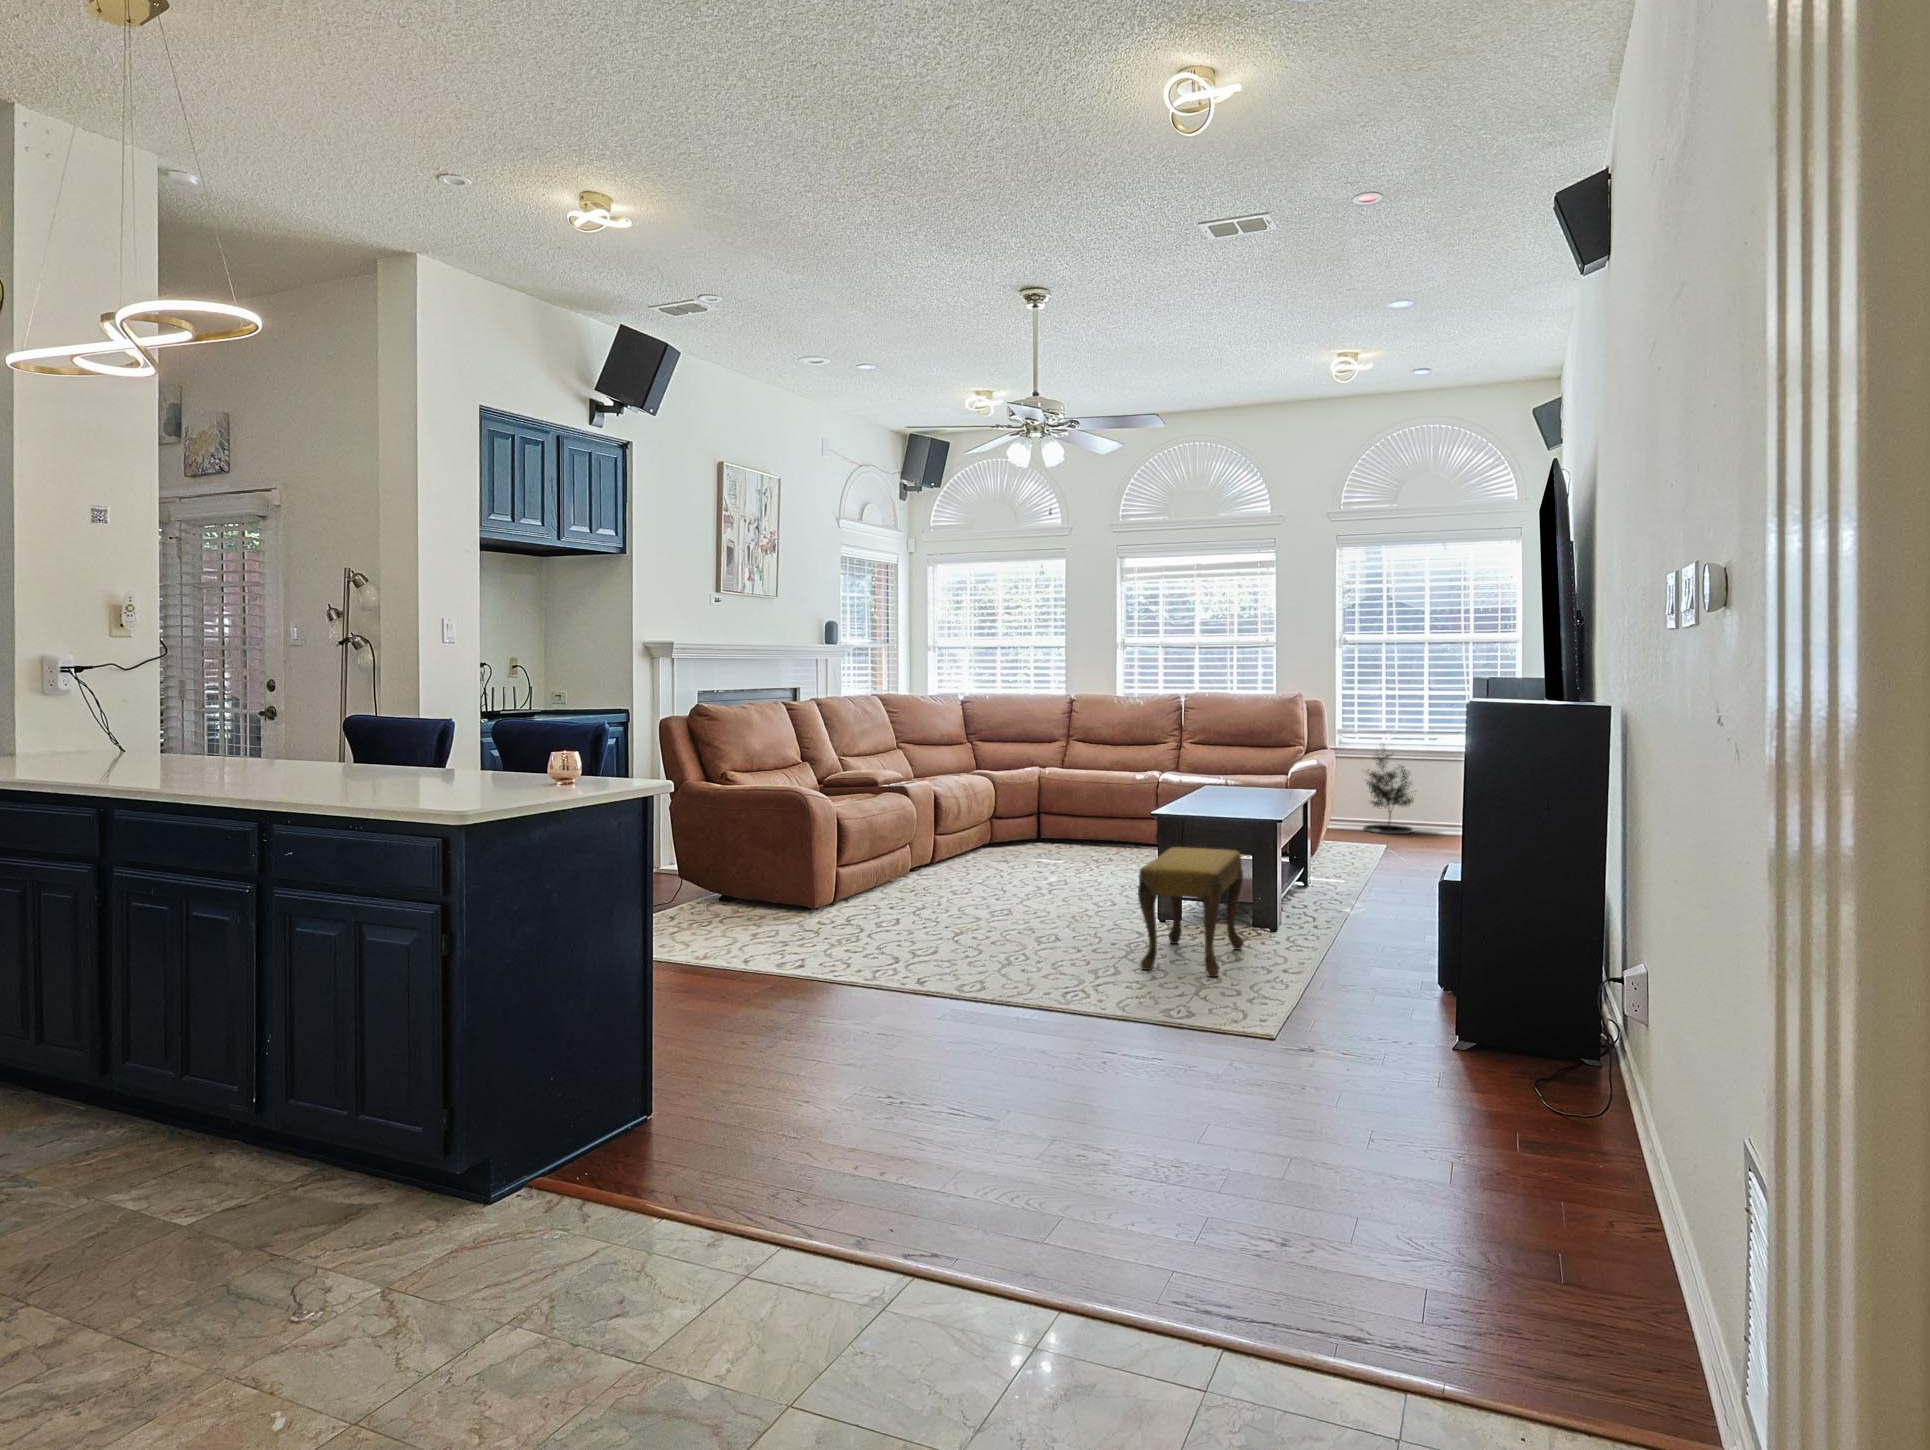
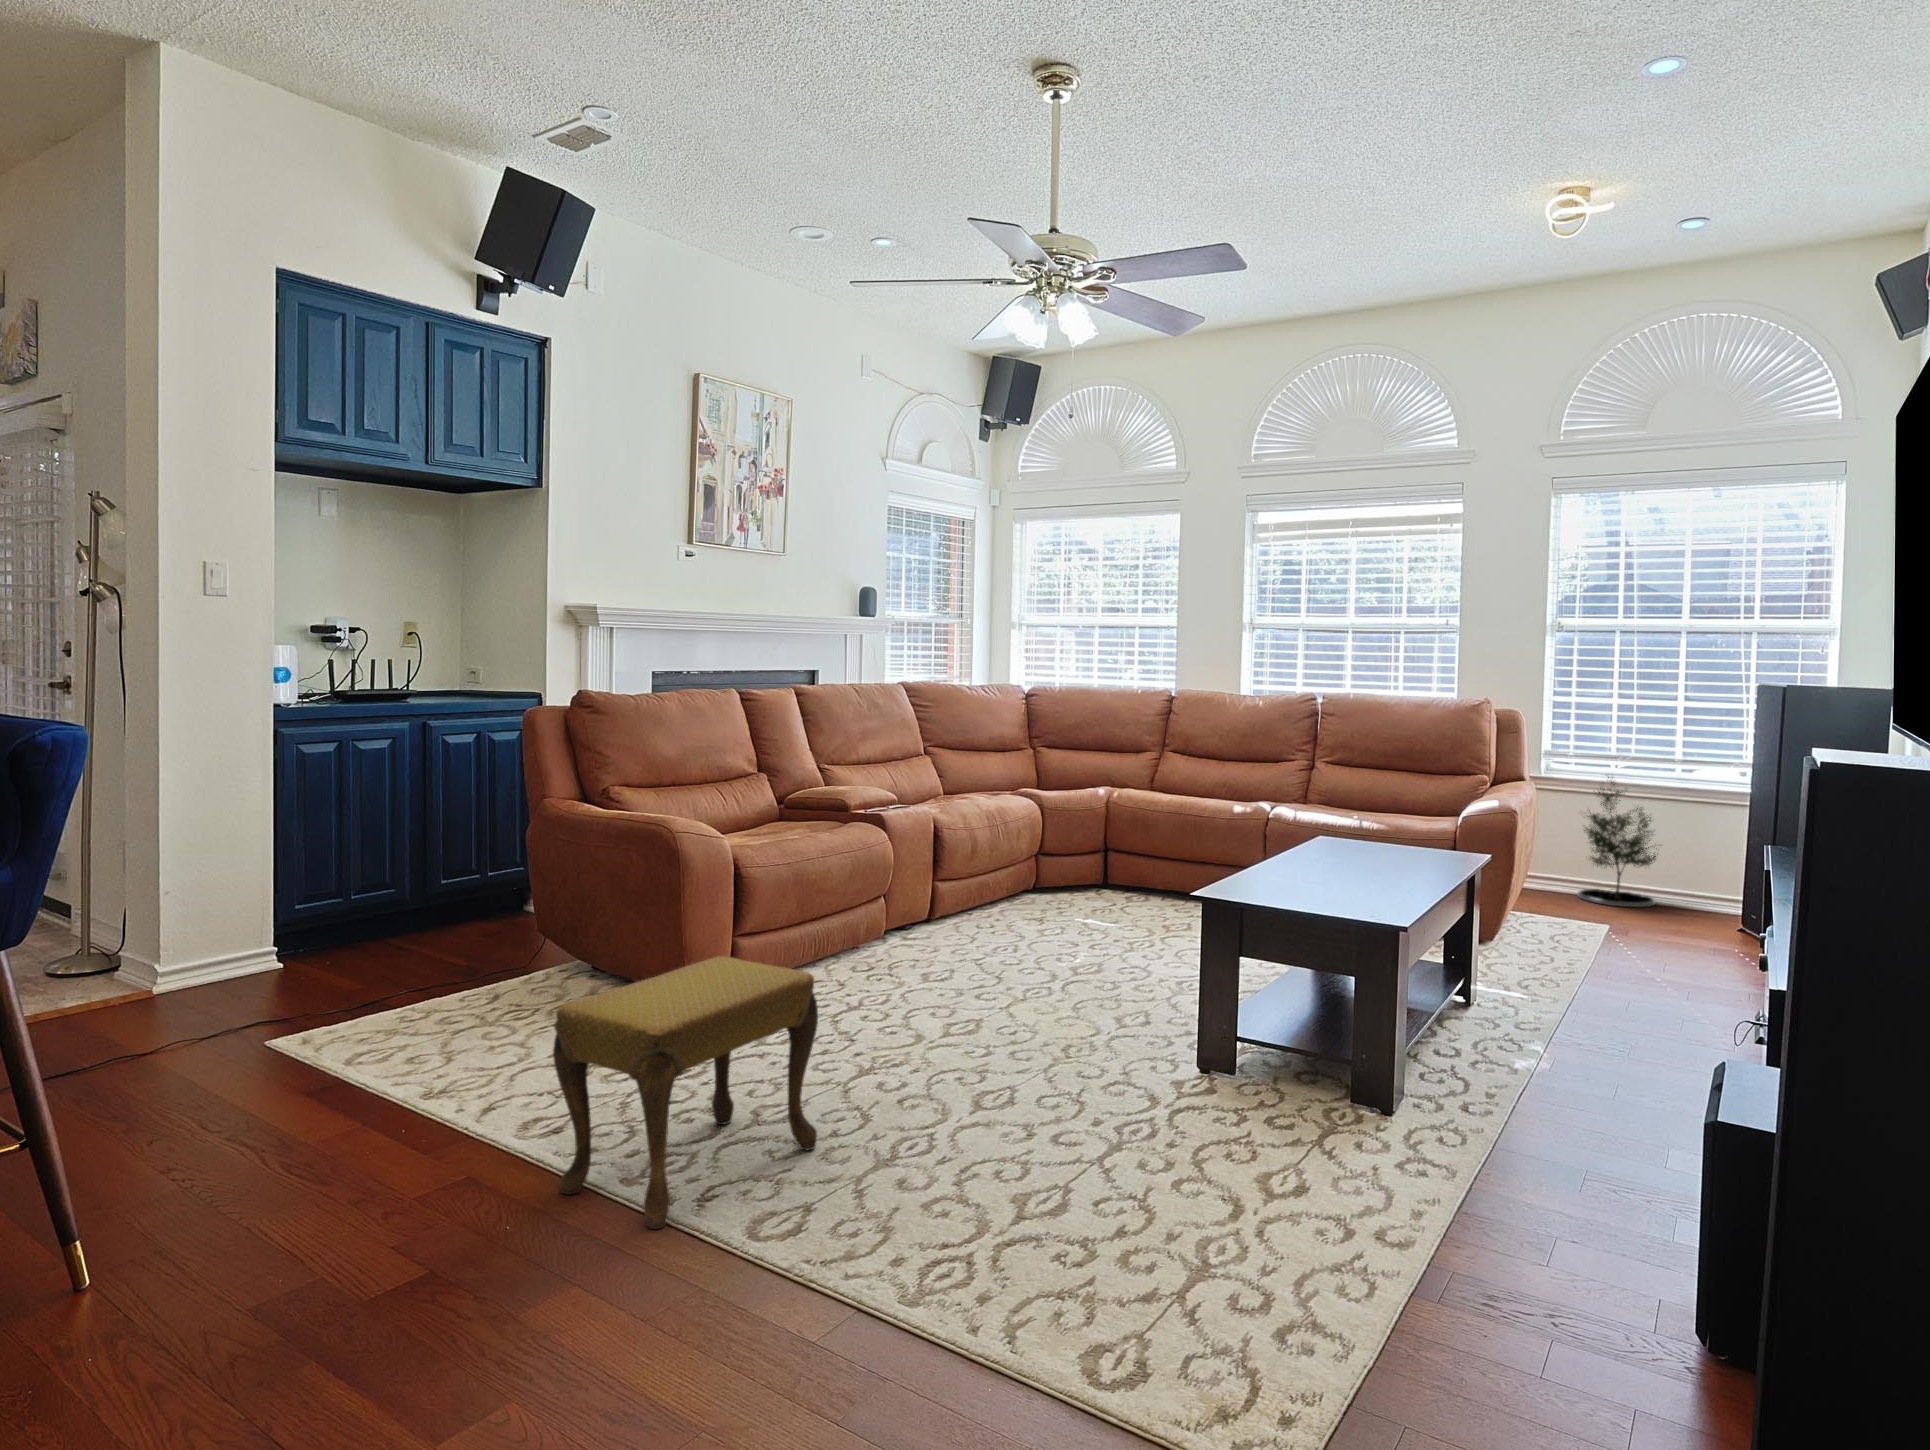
footstool: present [1138,847,1243,977] -> present [553,956,818,1229]

